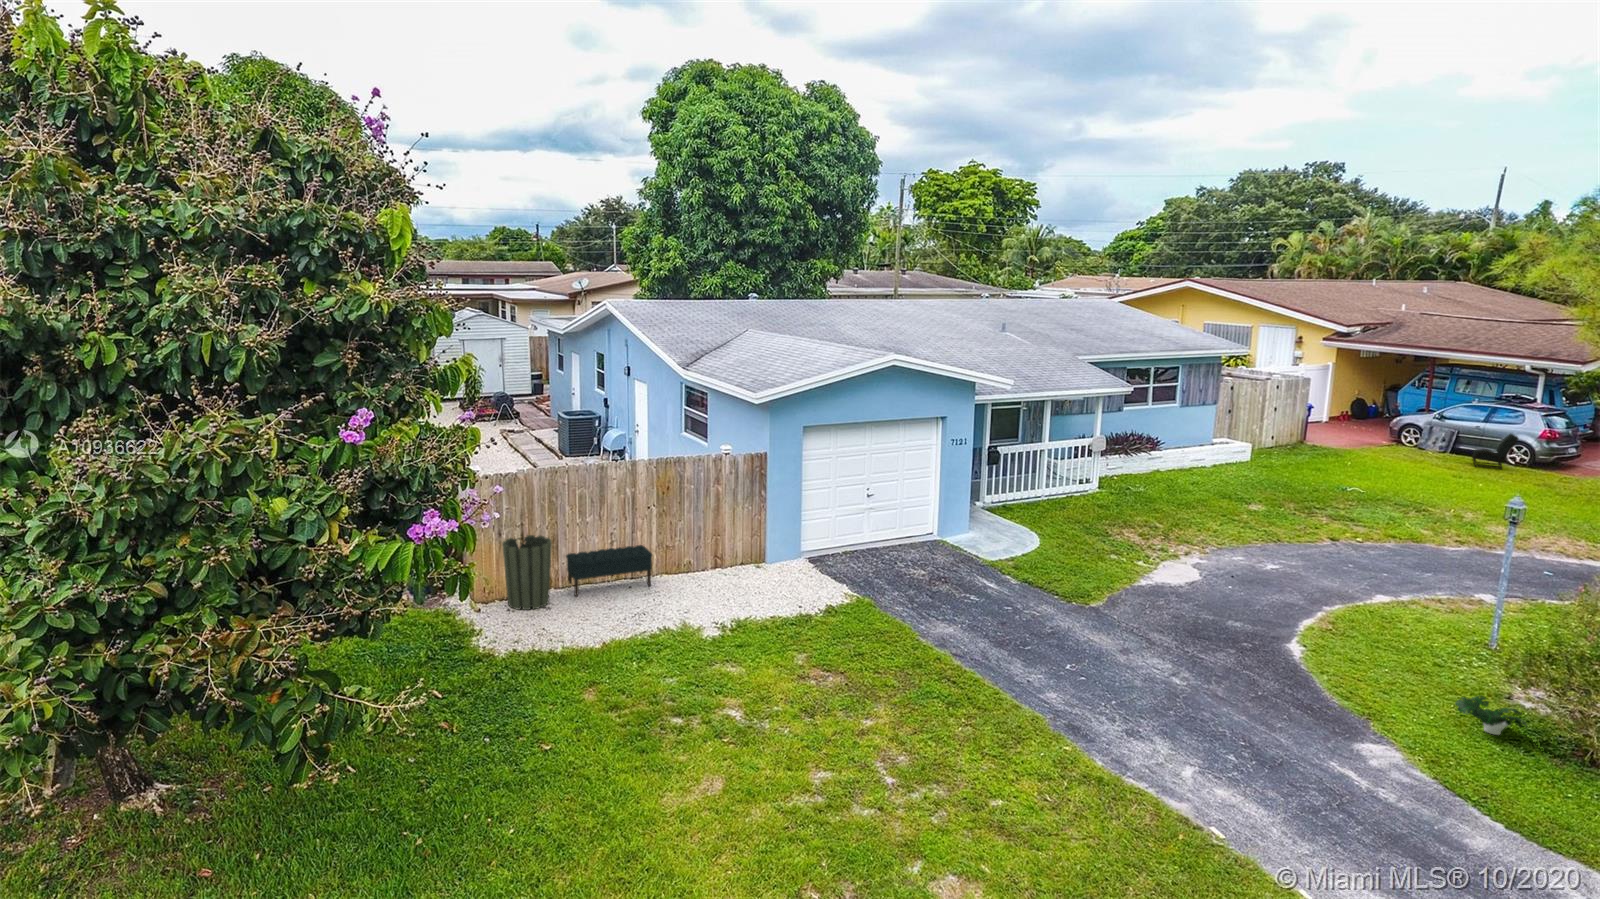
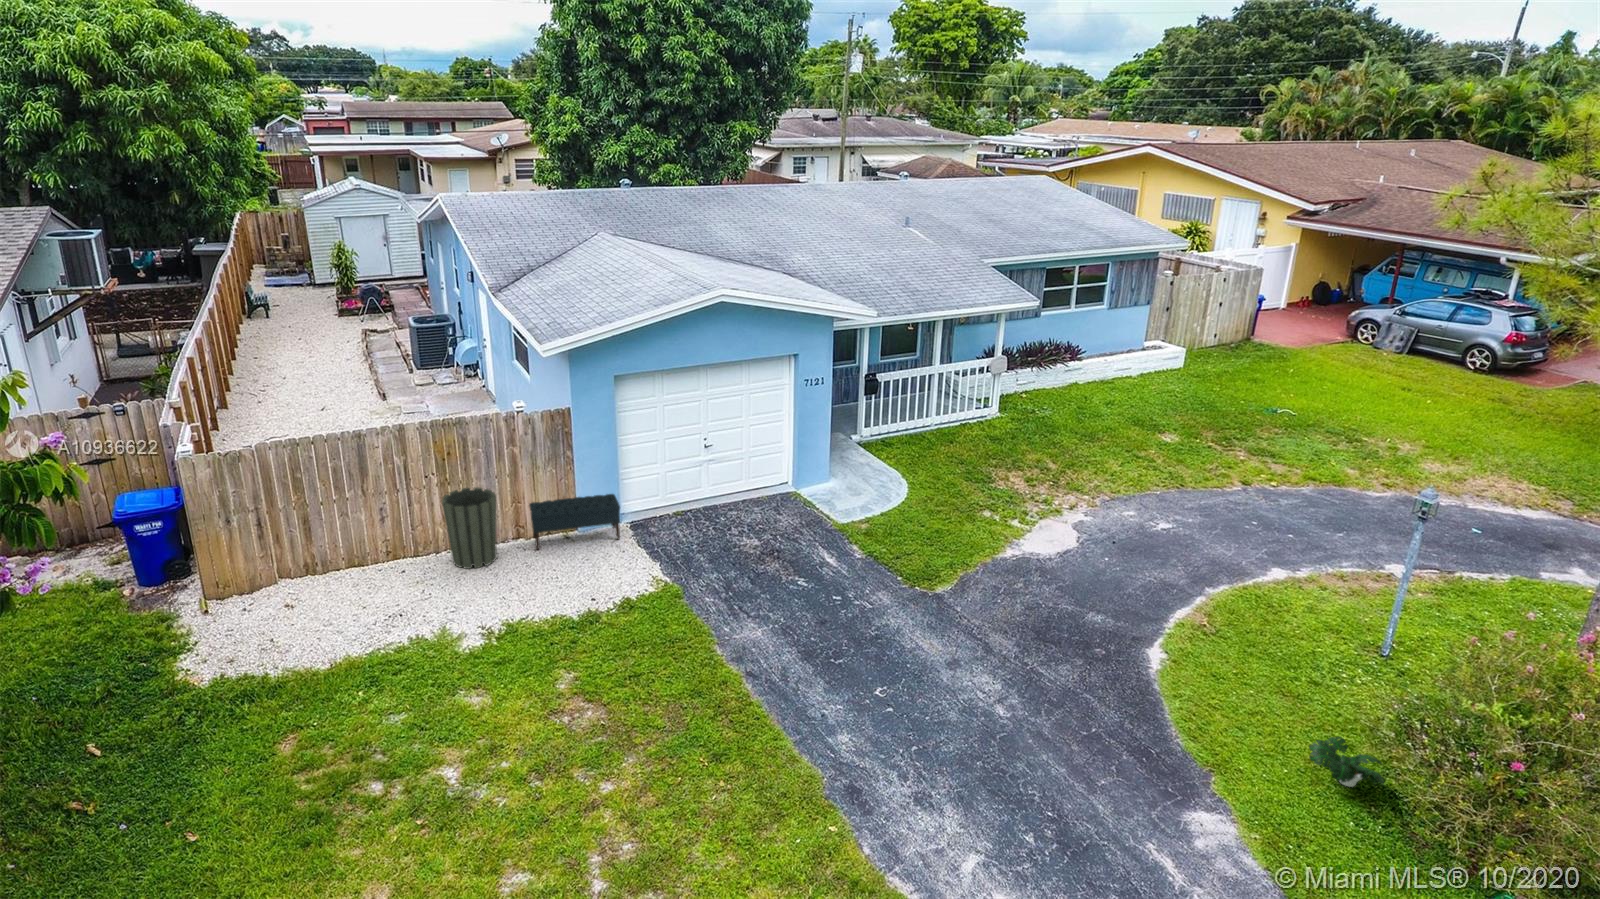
lounge chair: present [1472,434,1519,469] -> none [1430,336,1481,377]
trash can: present [502,535,552,610] -> present [442,487,497,569]
bench: present [566,545,652,597] -> present [529,494,620,550]

